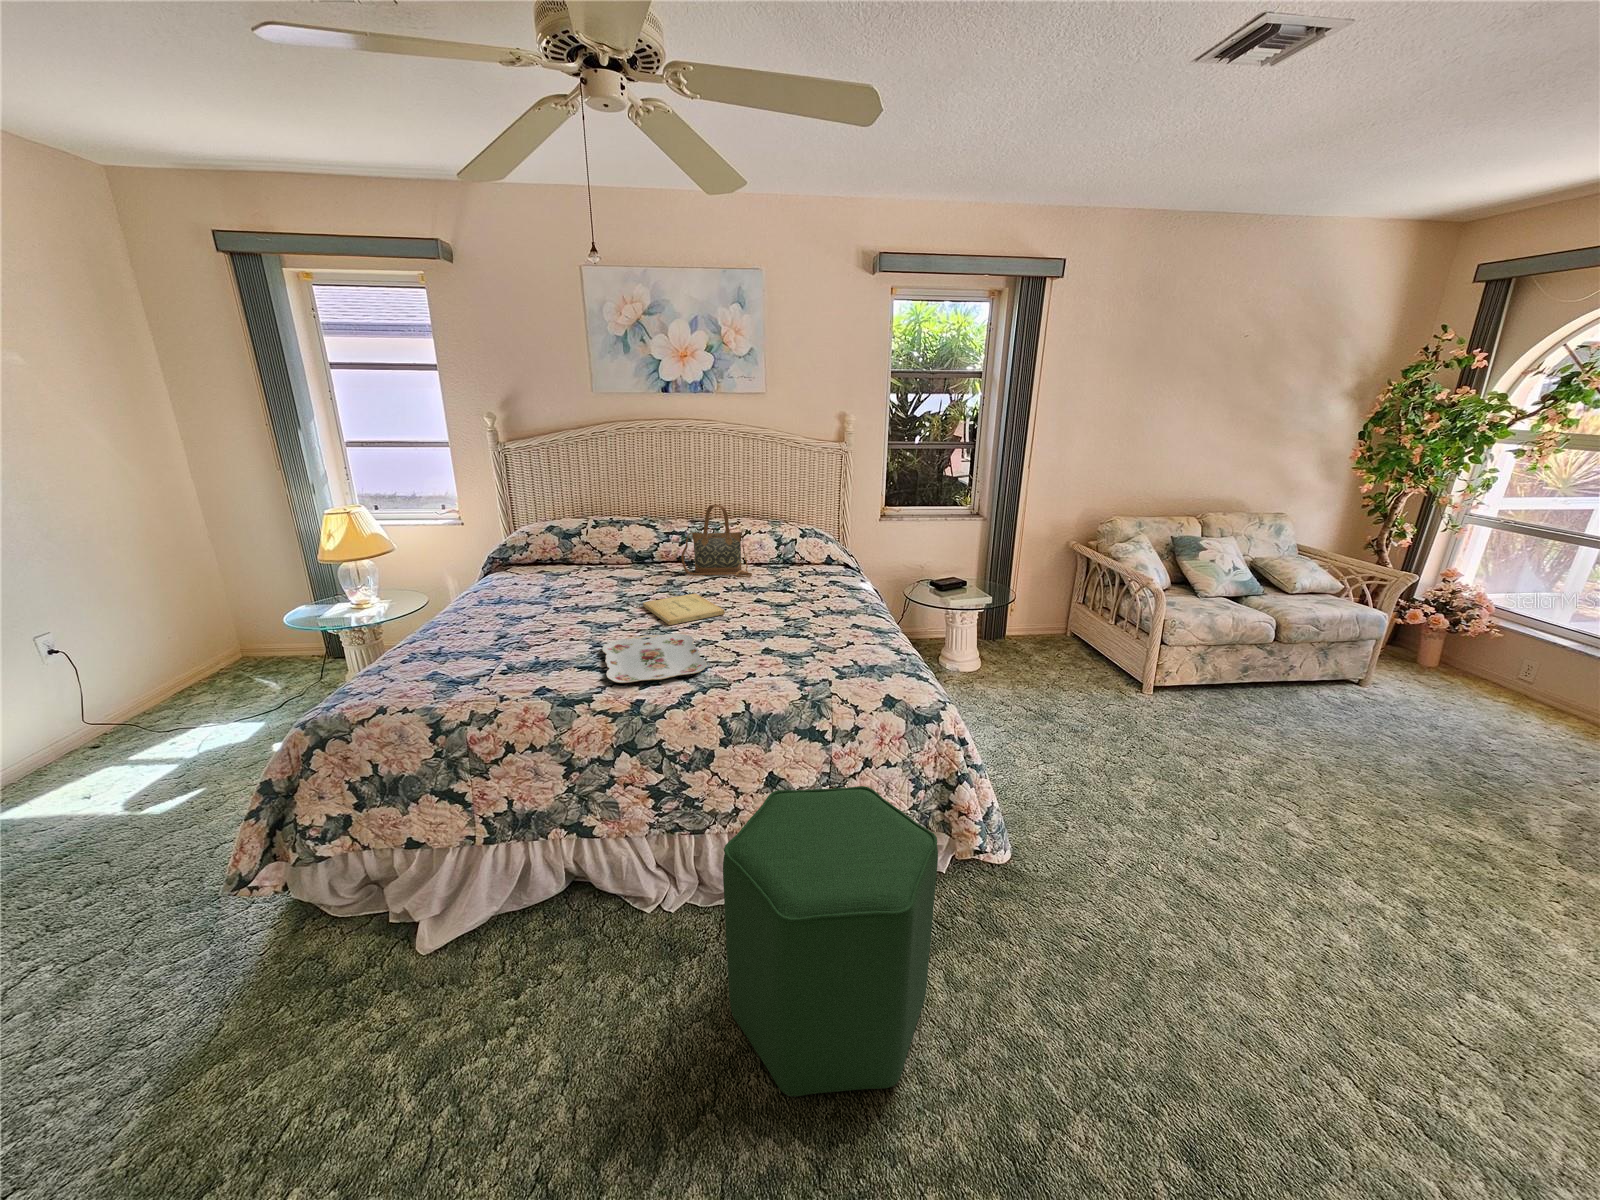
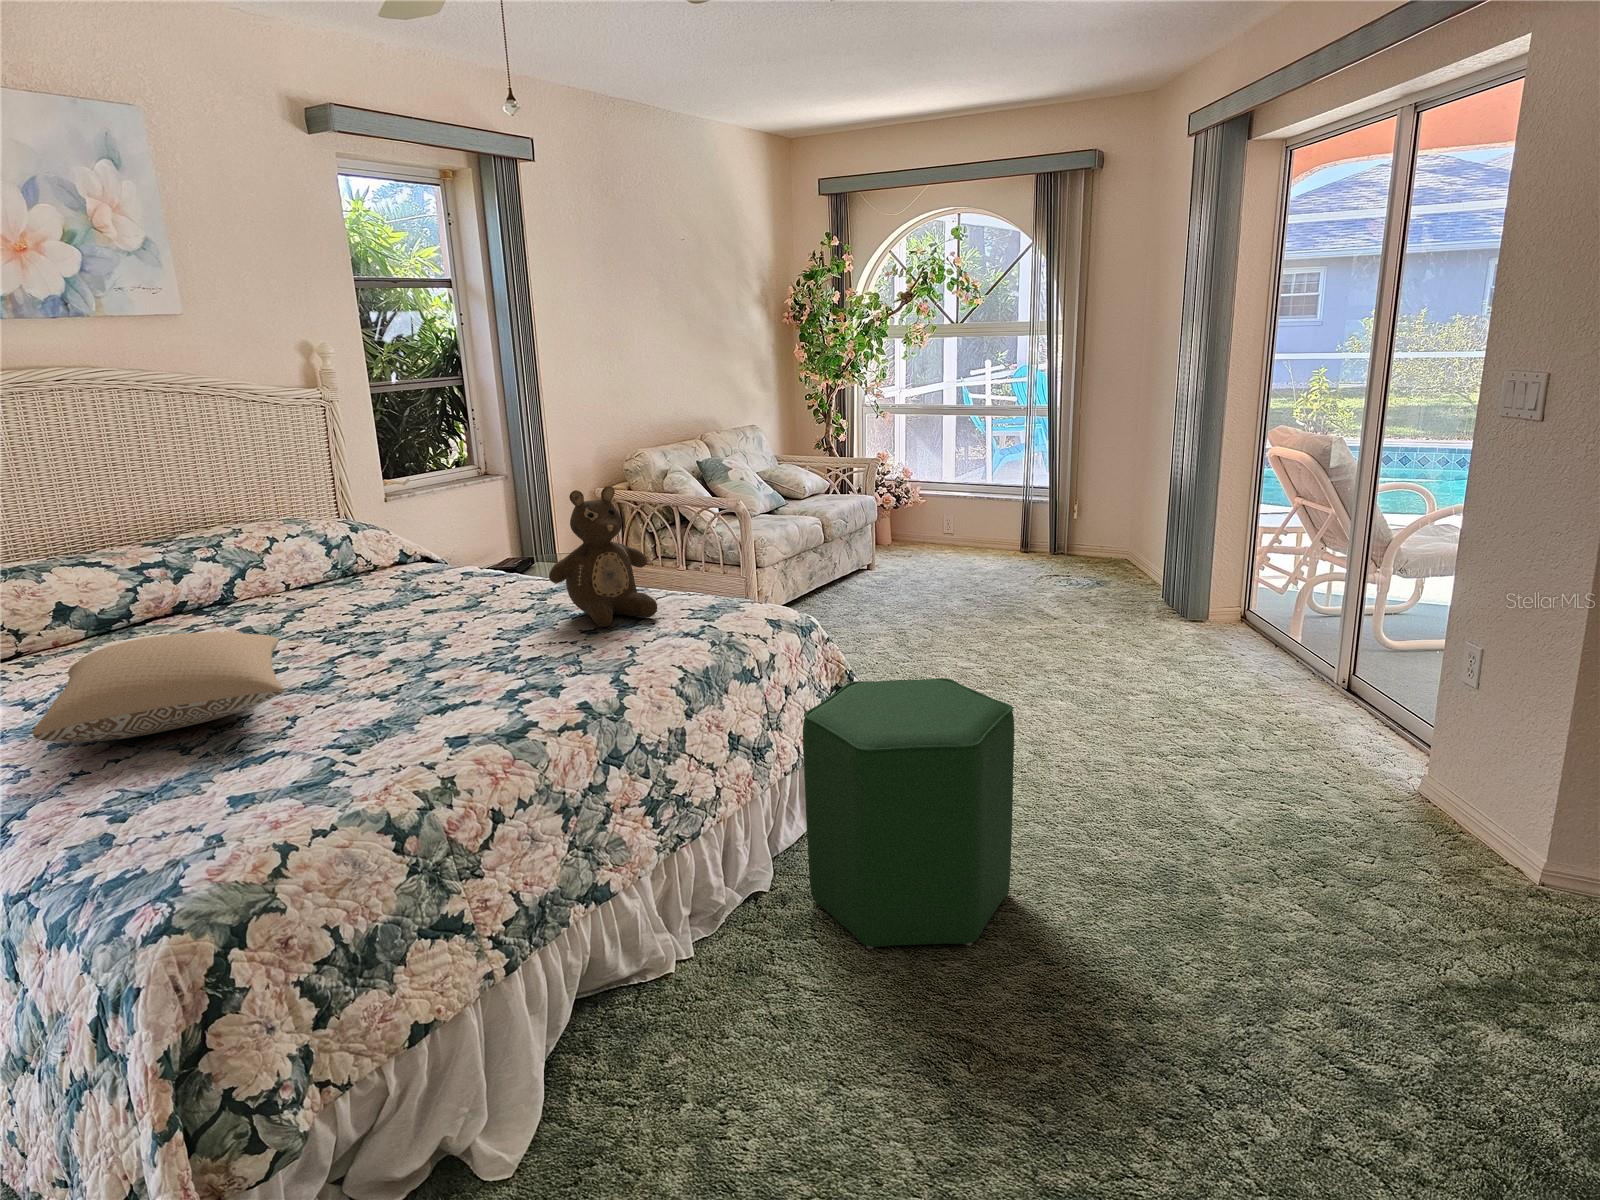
handbag: present [681,505,752,577] -> none [210,494,346,619]
teddy bear: none [769,545,847,657] -> present [549,486,657,627]
pillow: none [454,575,615,628] -> present [33,632,284,742]
book: present [643,593,725,625] -> none [291,621,440,659]
serving tray: present [602,634,707,683] -> none [393,647,589,699]

